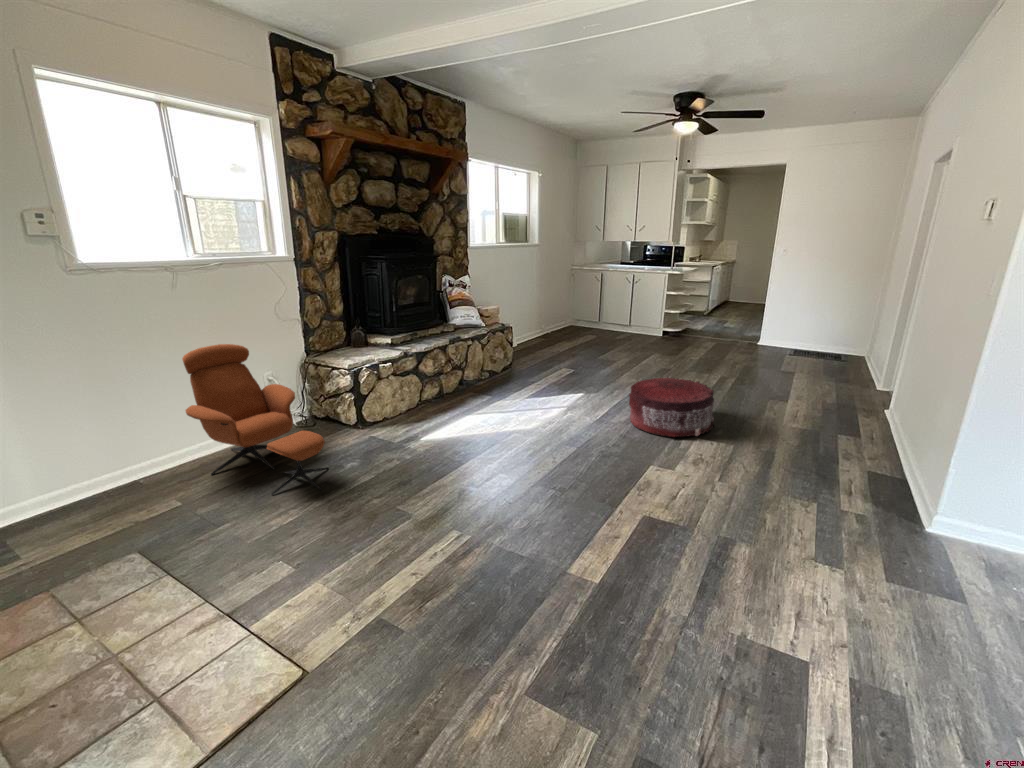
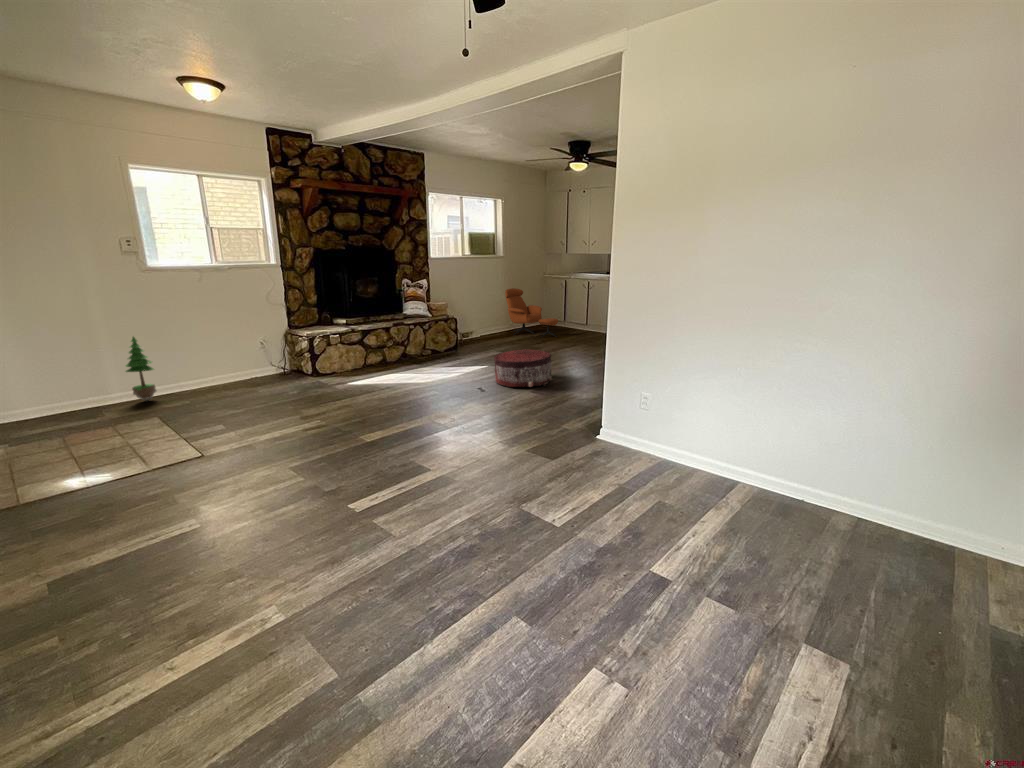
lounge chair: present [182,344,328,495] -> present [505,288,558,337]
potted tree: none [47,395,111,508] -> present [126,337,156,401]

